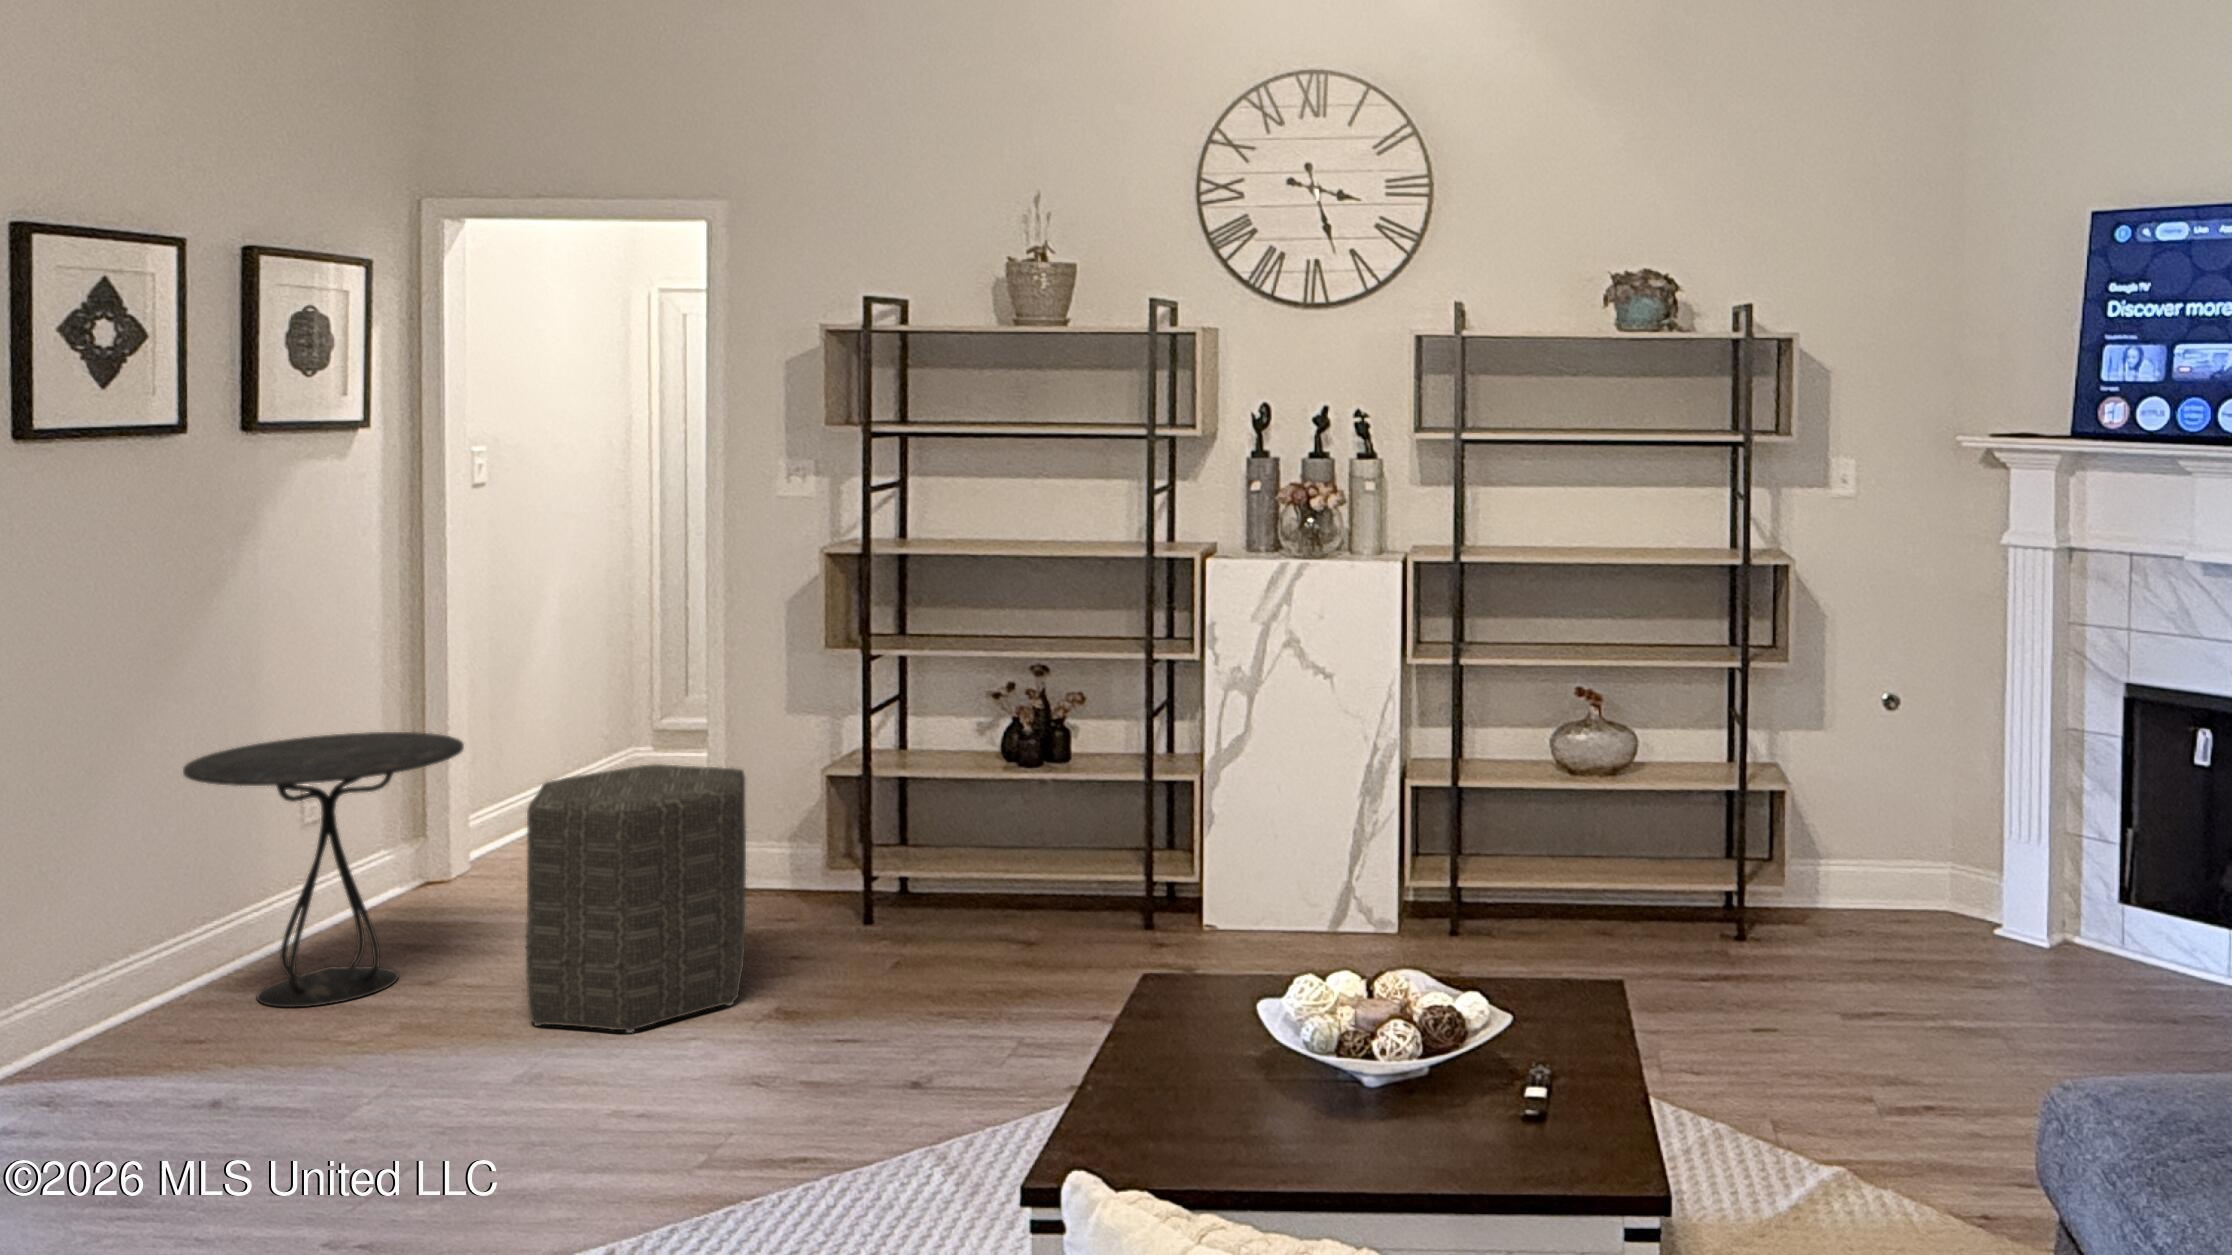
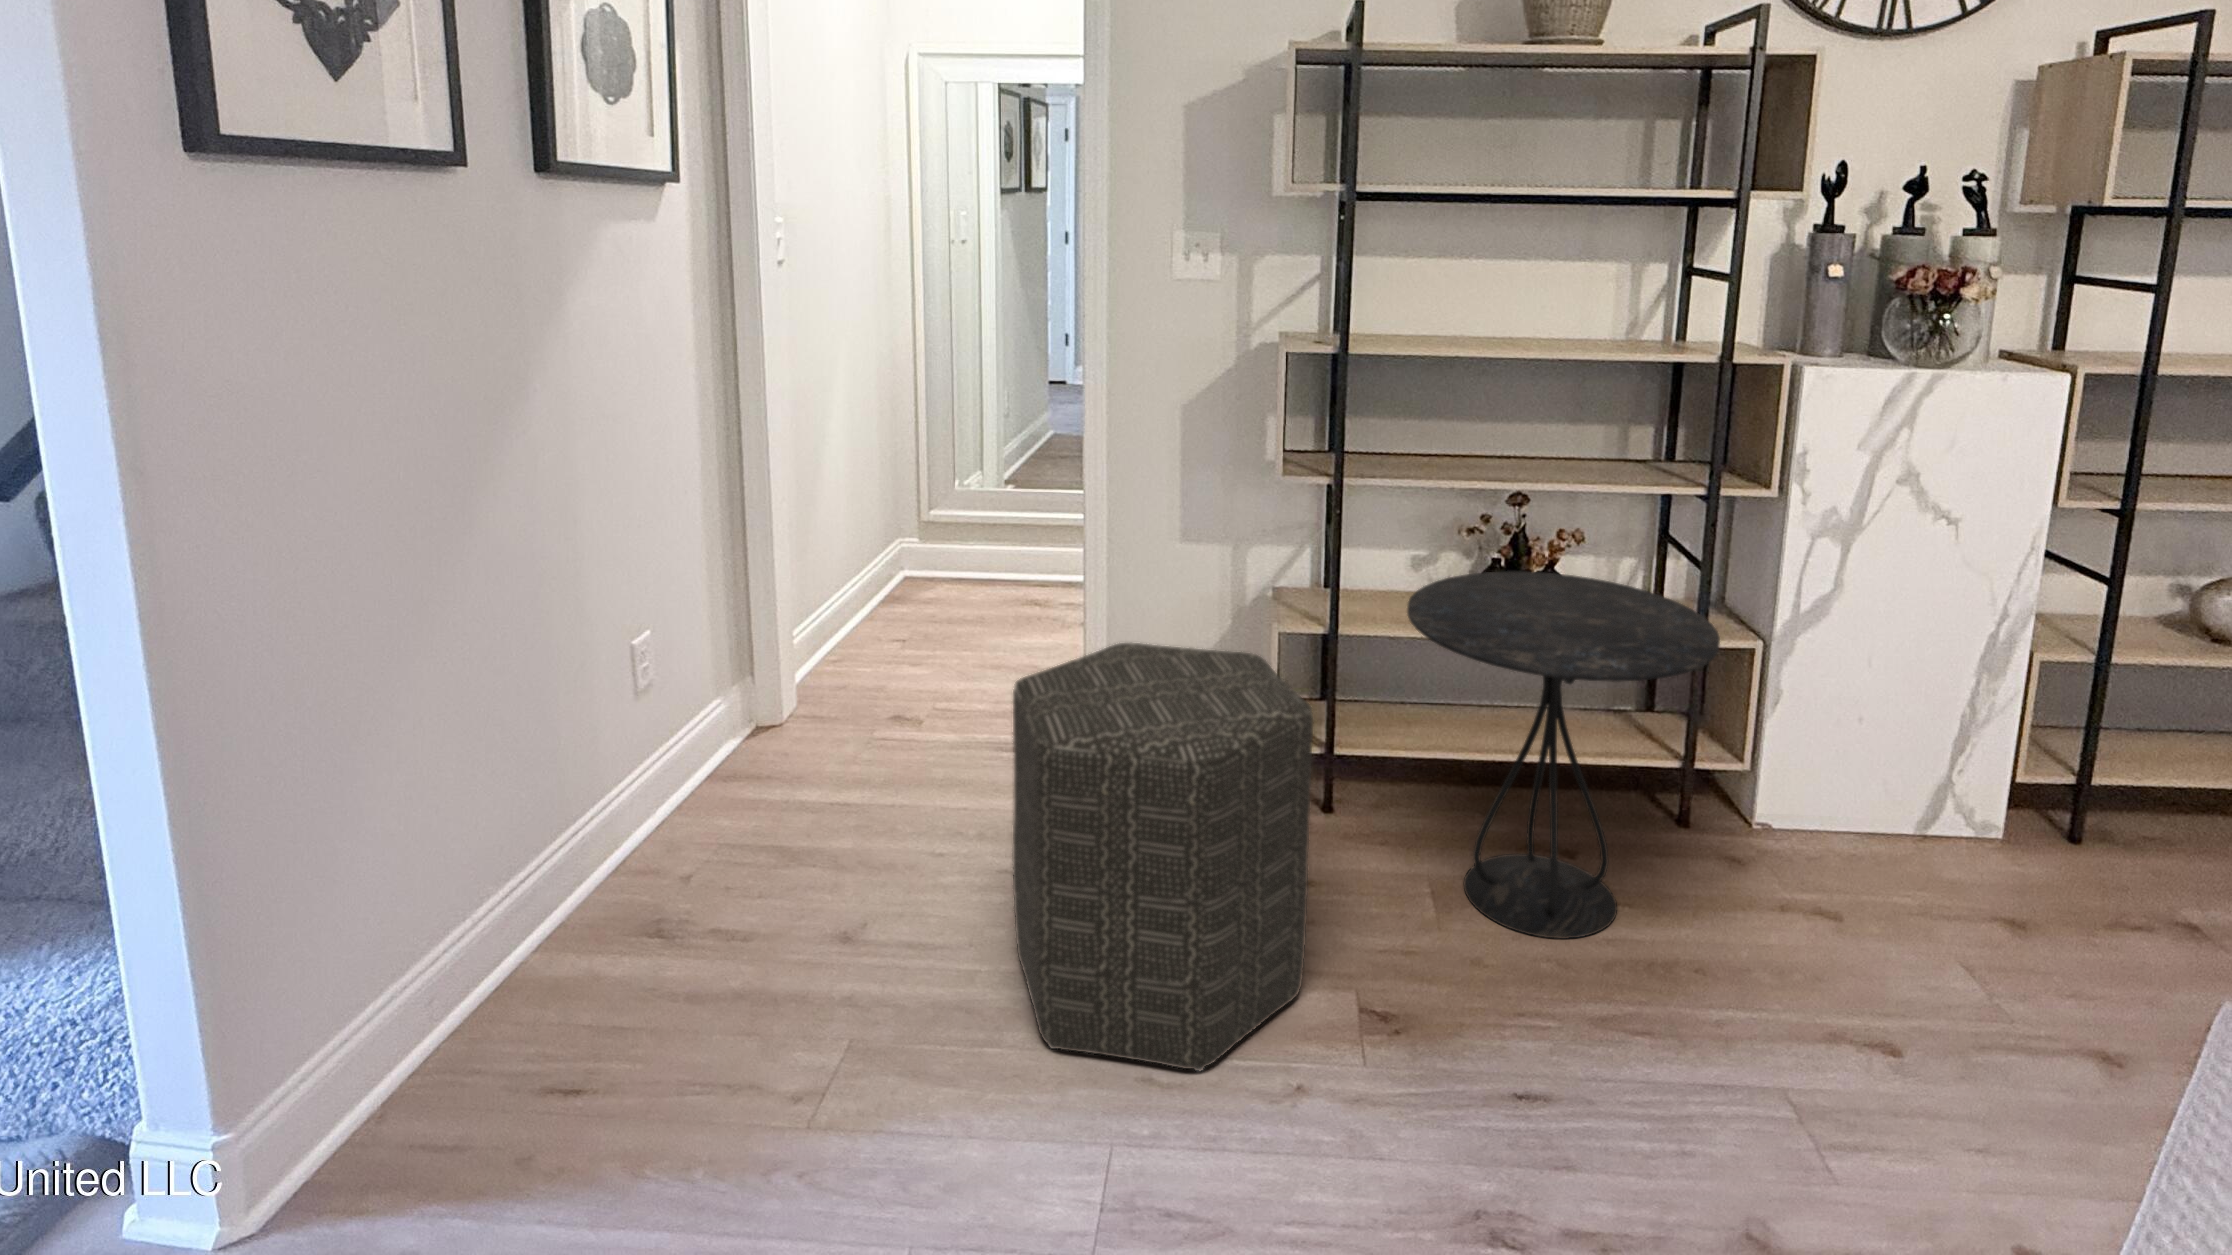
side table: present [183,732,464,1007] -> present [1407,571,1720,939]

